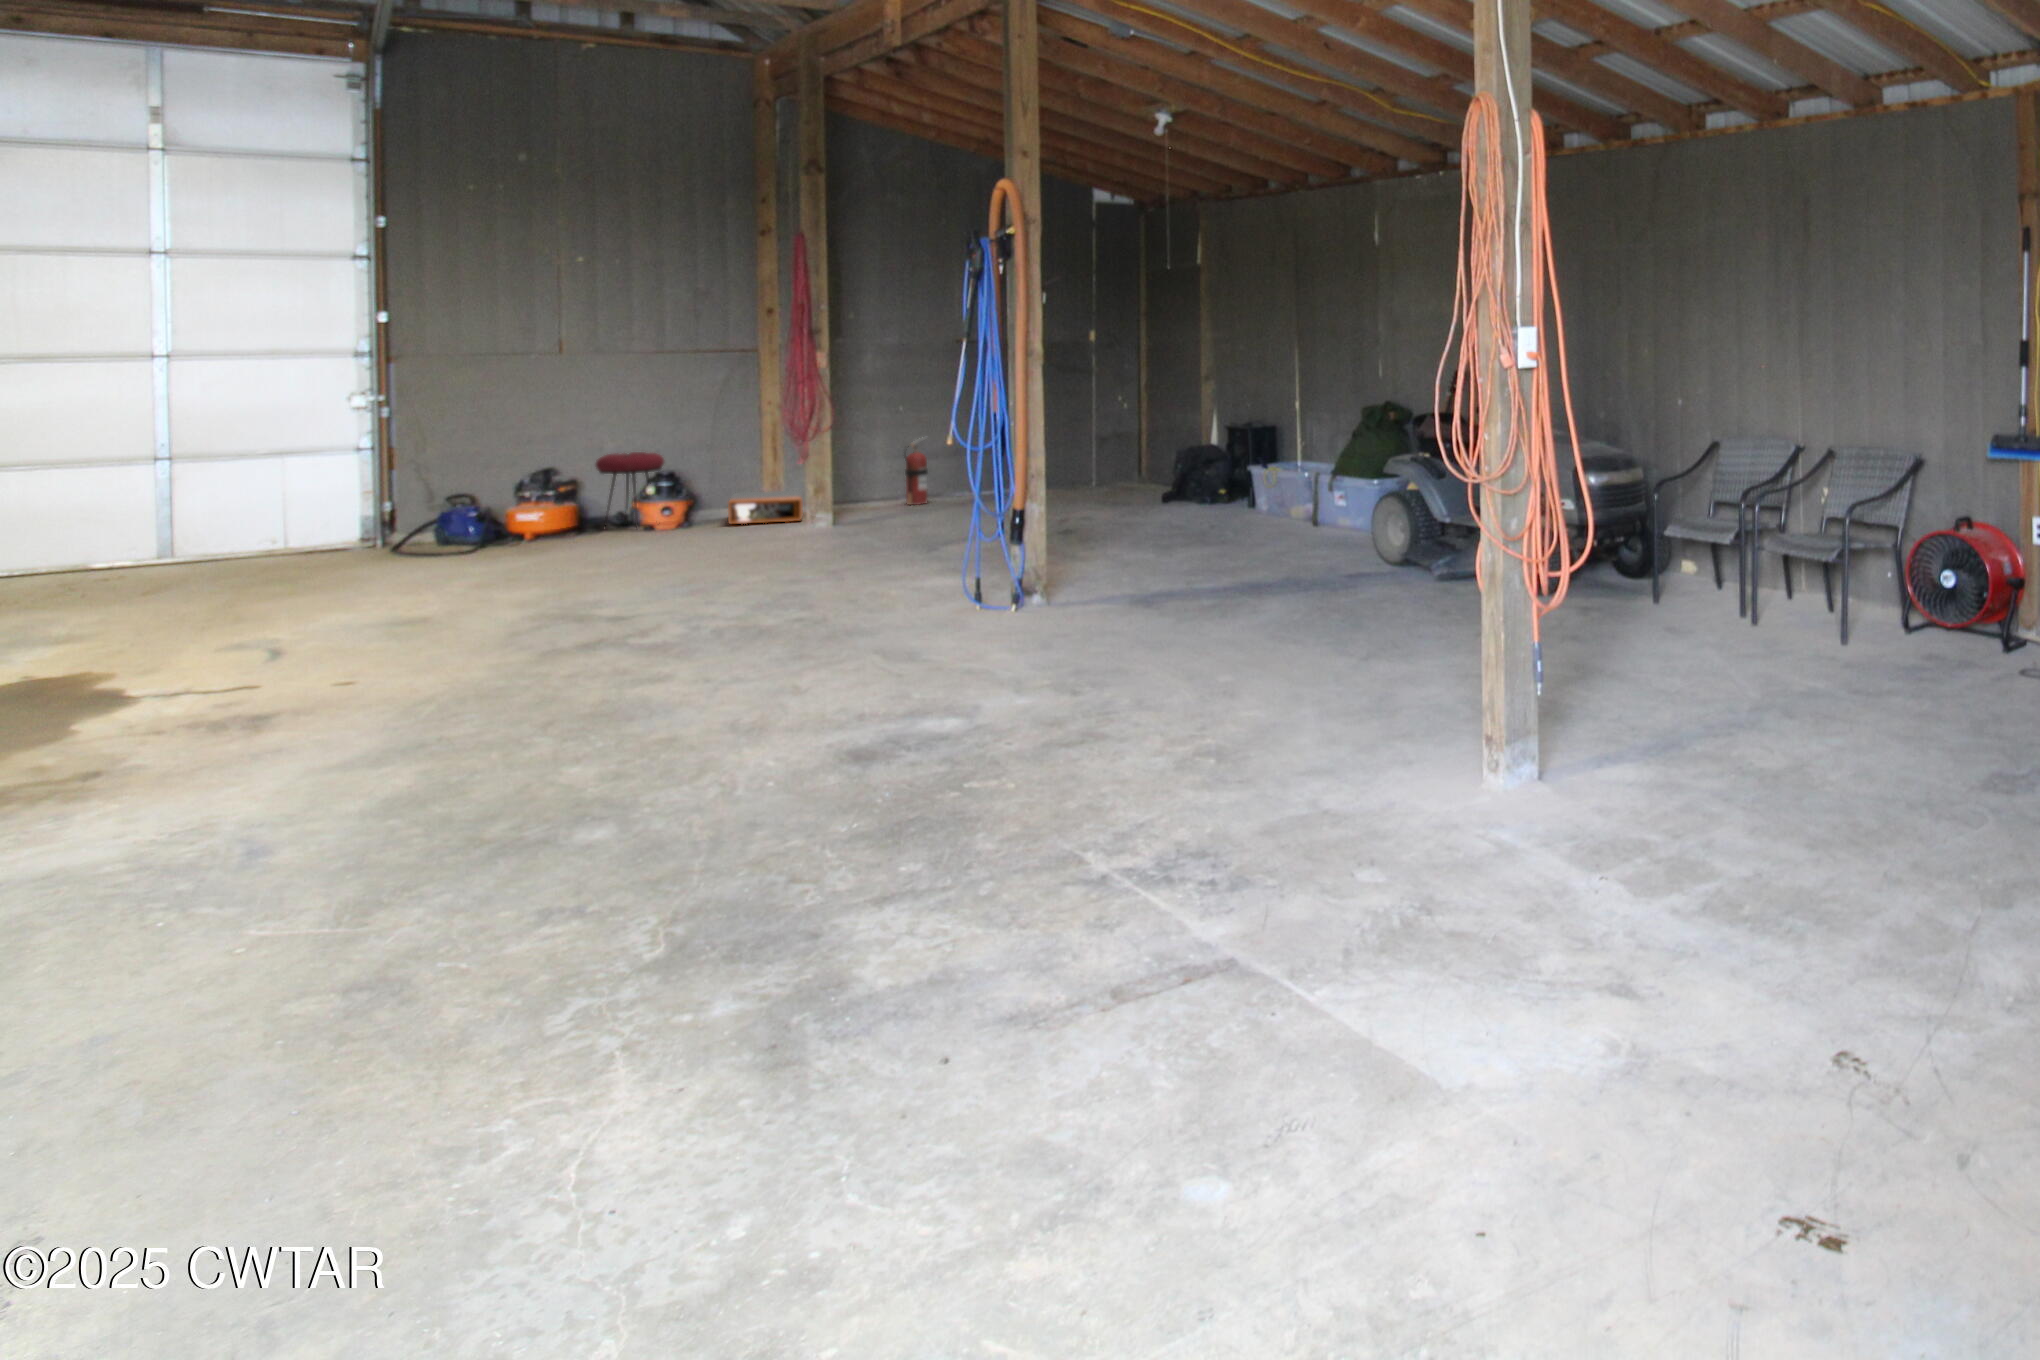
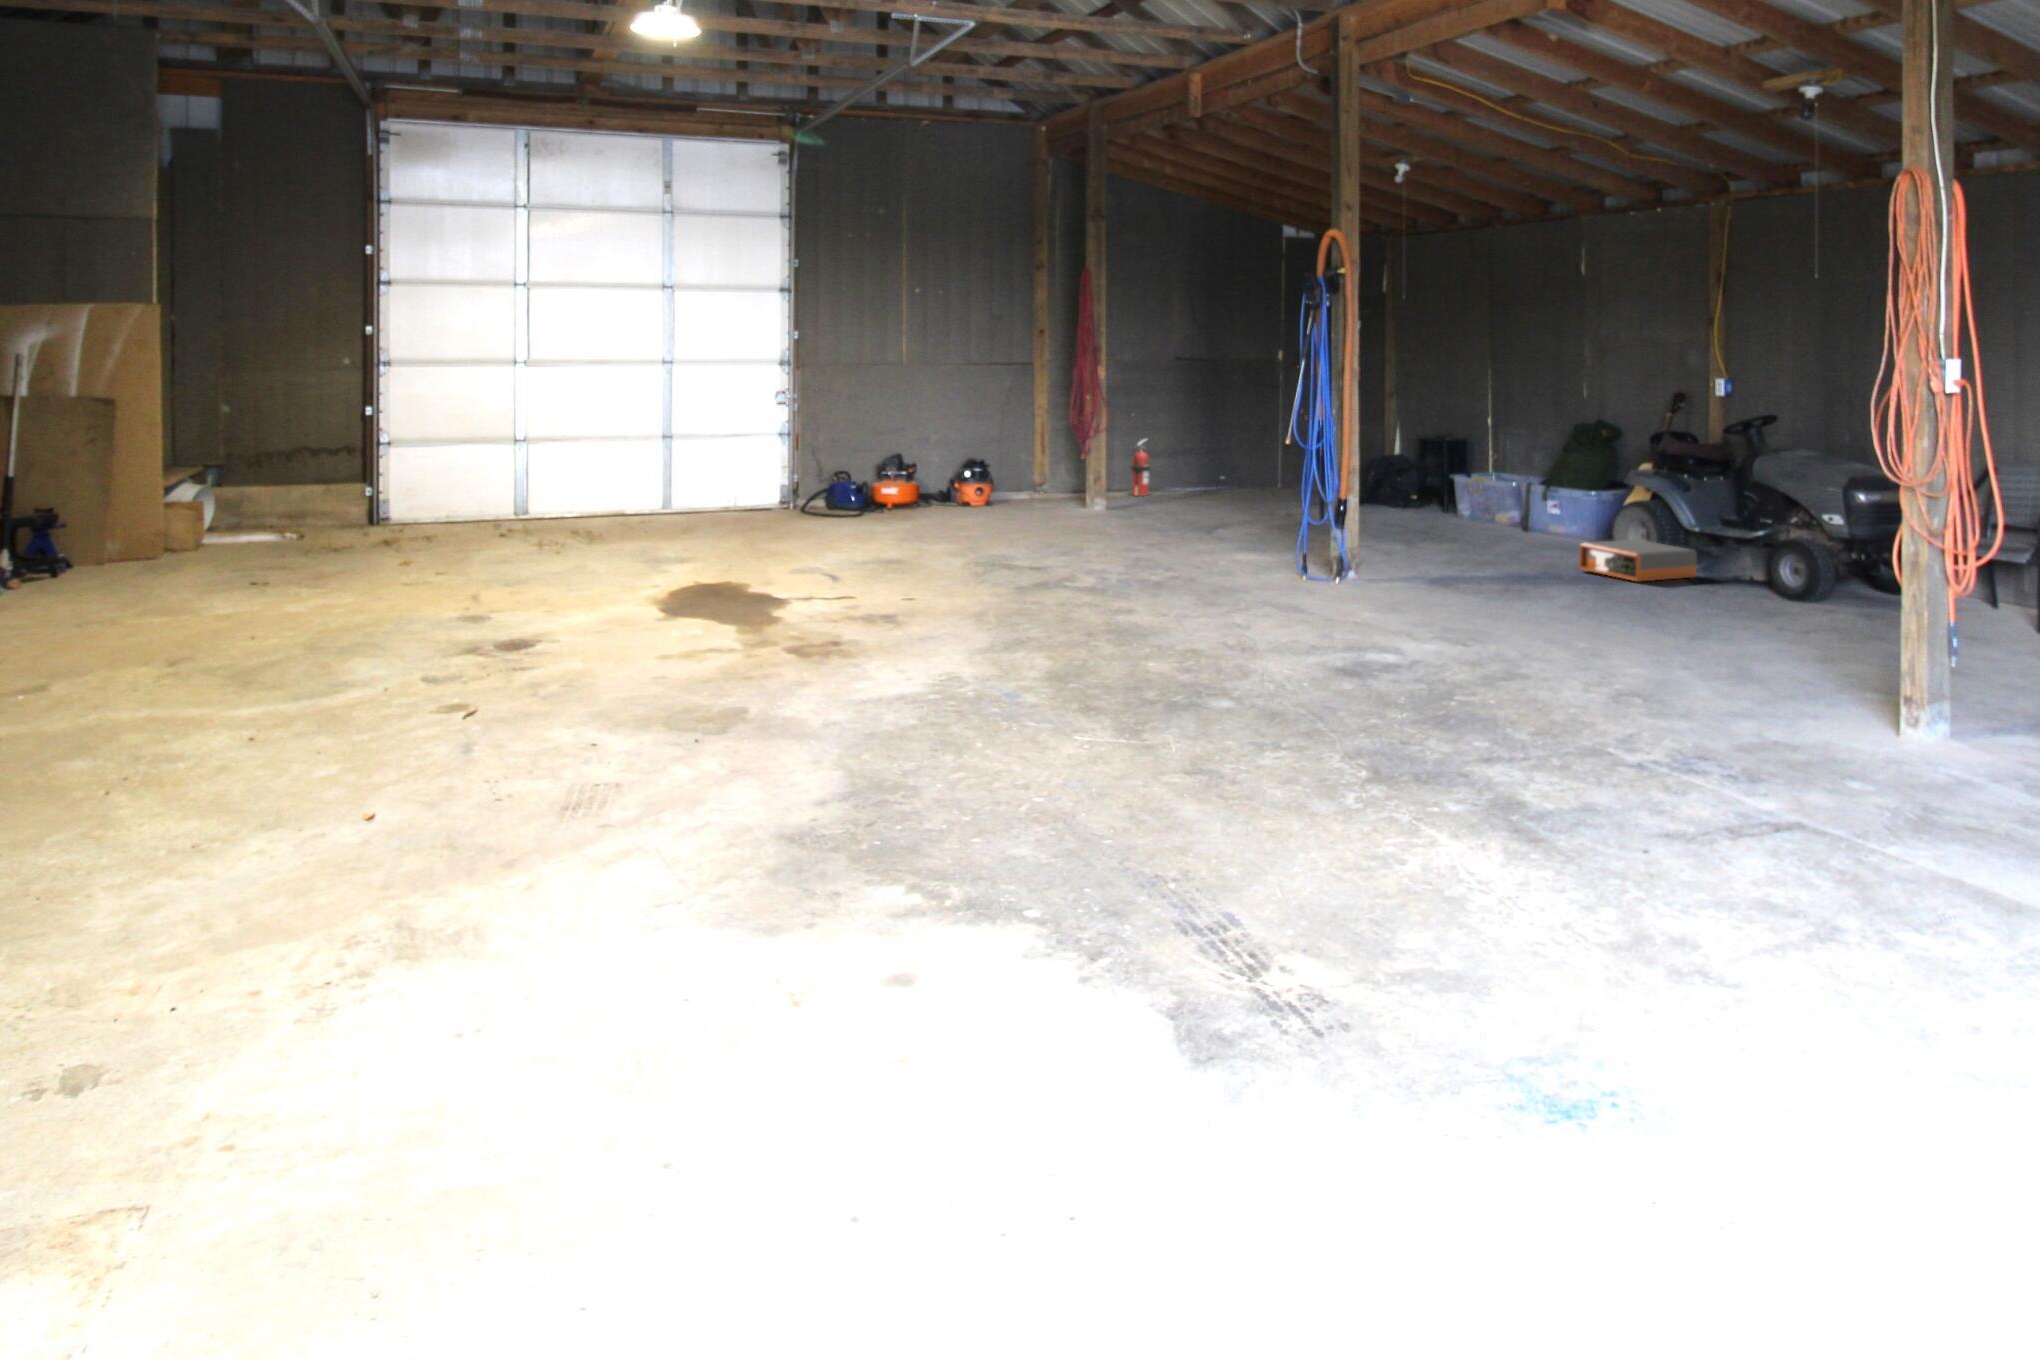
stool: present [596,452,664,524] -> none [922,443,968,504]
storage box: present [728,491,803,524] -> present [1579,539,1697,582]

